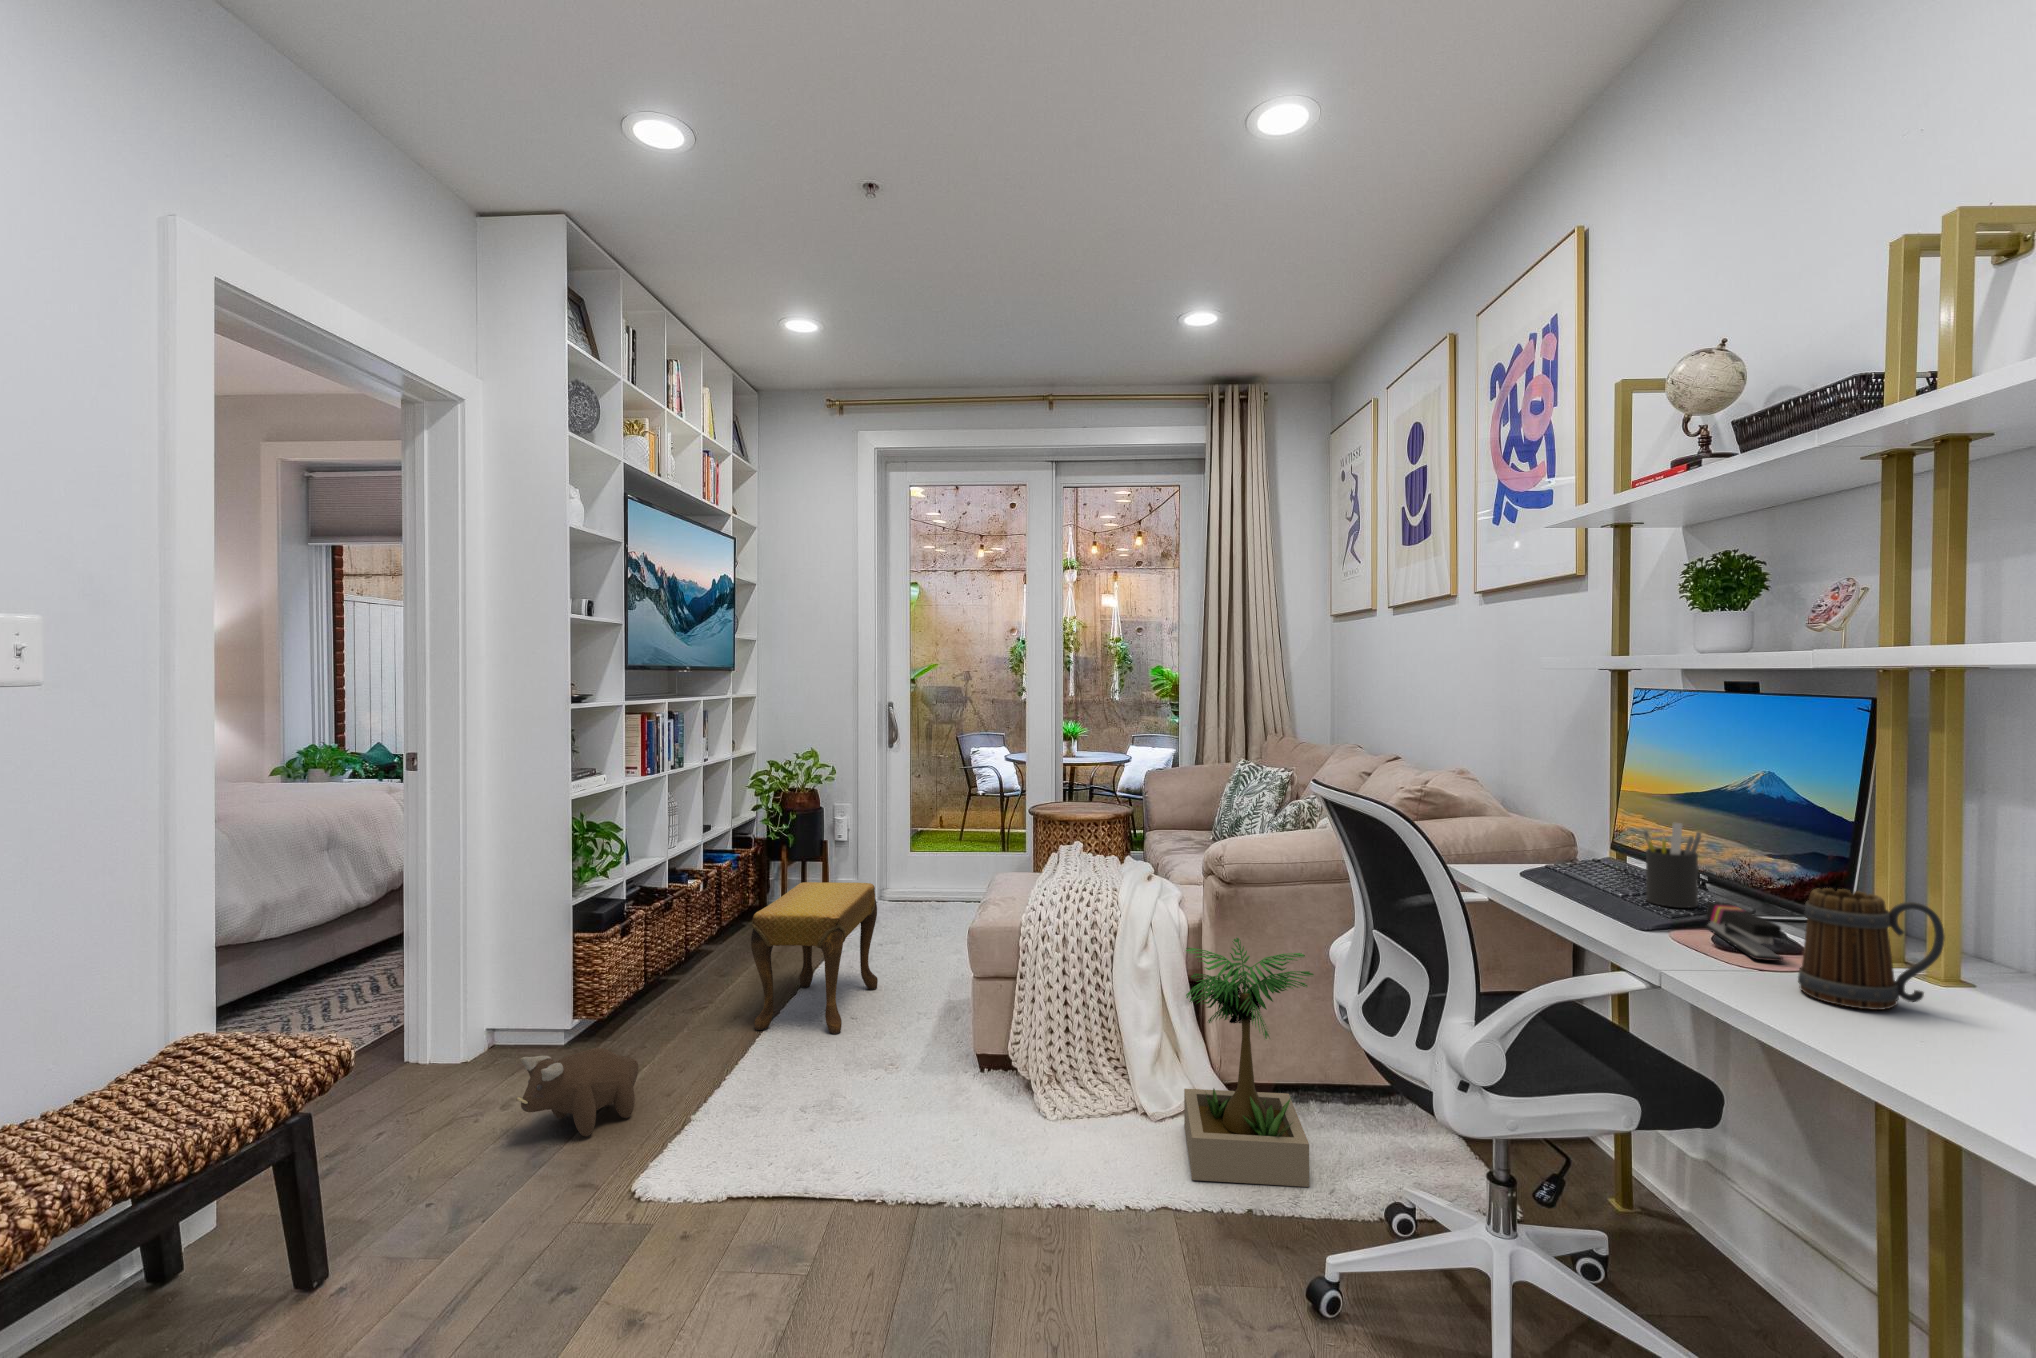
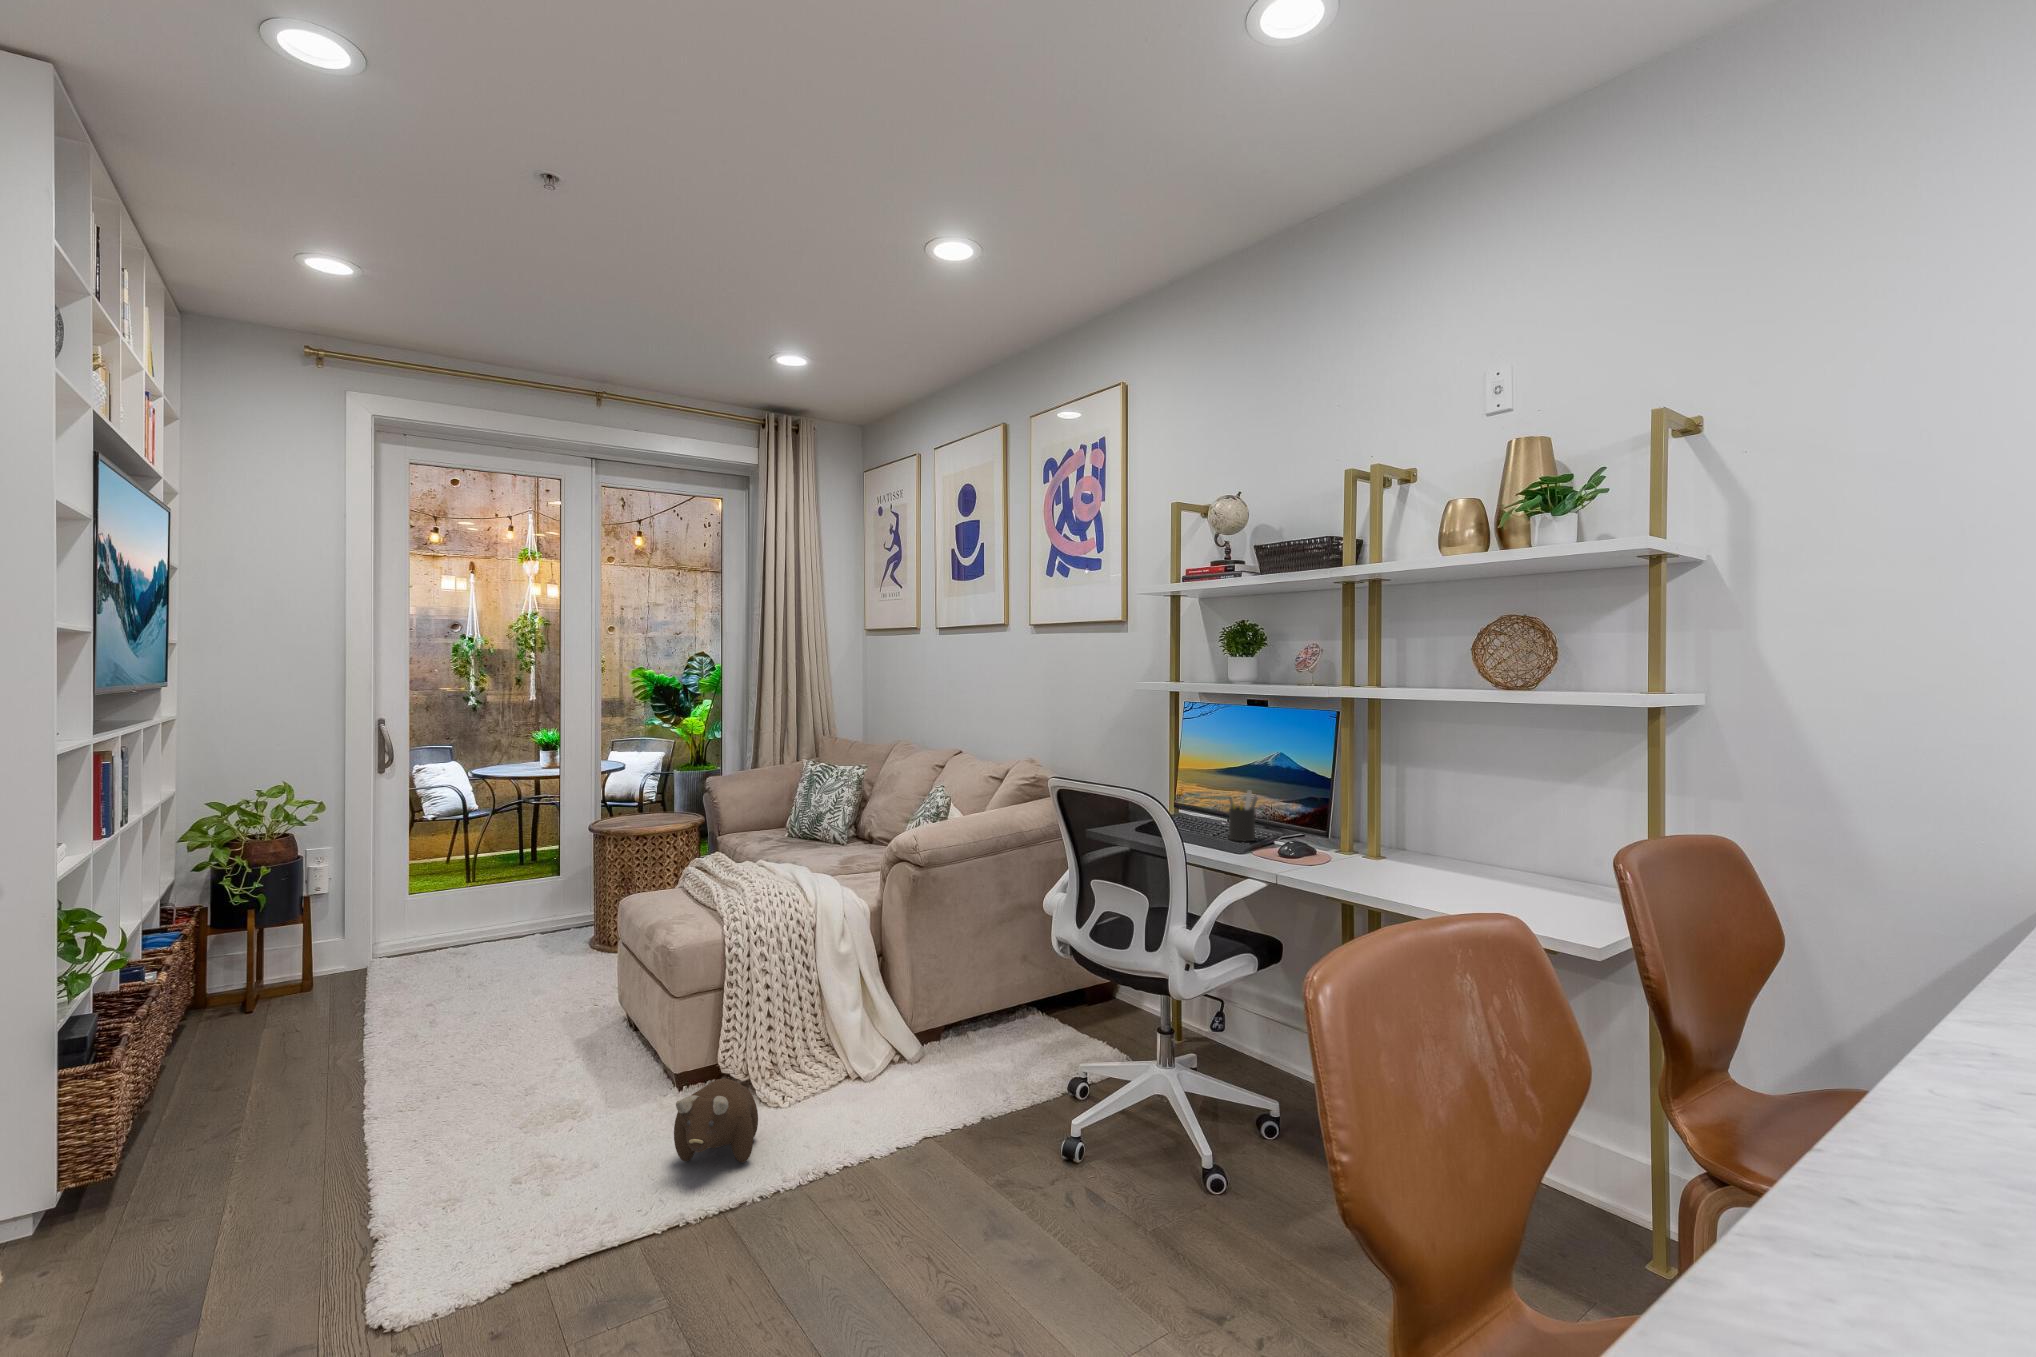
footstool: present [751,882,878,1034] -> none [362,930,487,1119]
mug: present [1798,888,1945,1010] -> none [1343,818,1399,876]
stapler: present [1705,902,1783,961] -> none [1272,834,1323,862]
potted plant: present [1184,938,1314,1187] -> none [896,910,1014,1109]
plush toy: present [517,1048,638,1137] -> present [674,1079,758,1163]

